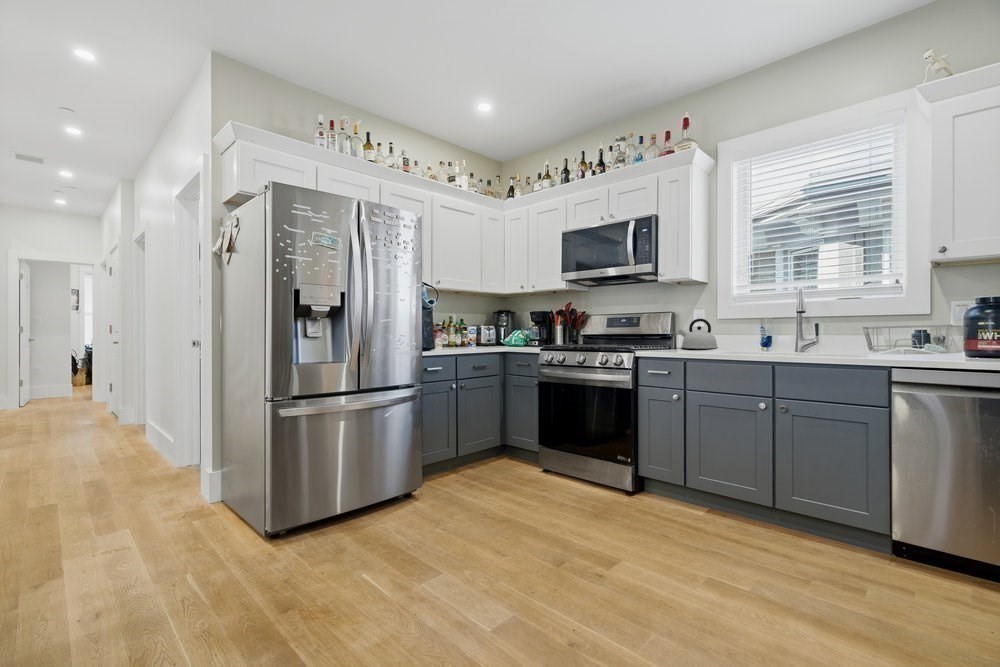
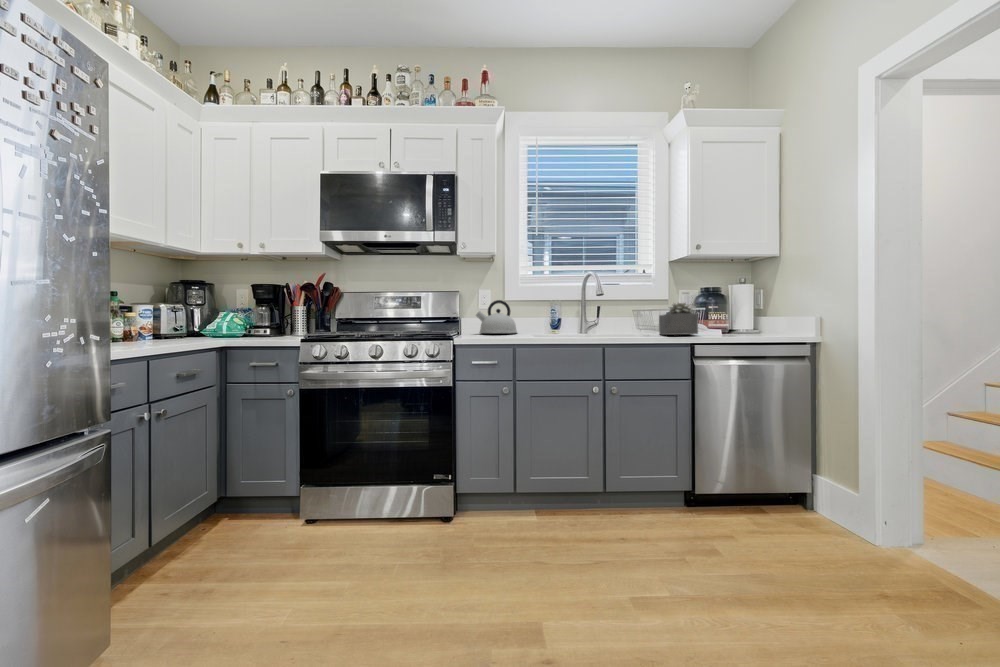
succulent plant: none [855,321,900,359] -> present [659,303,698,335]

